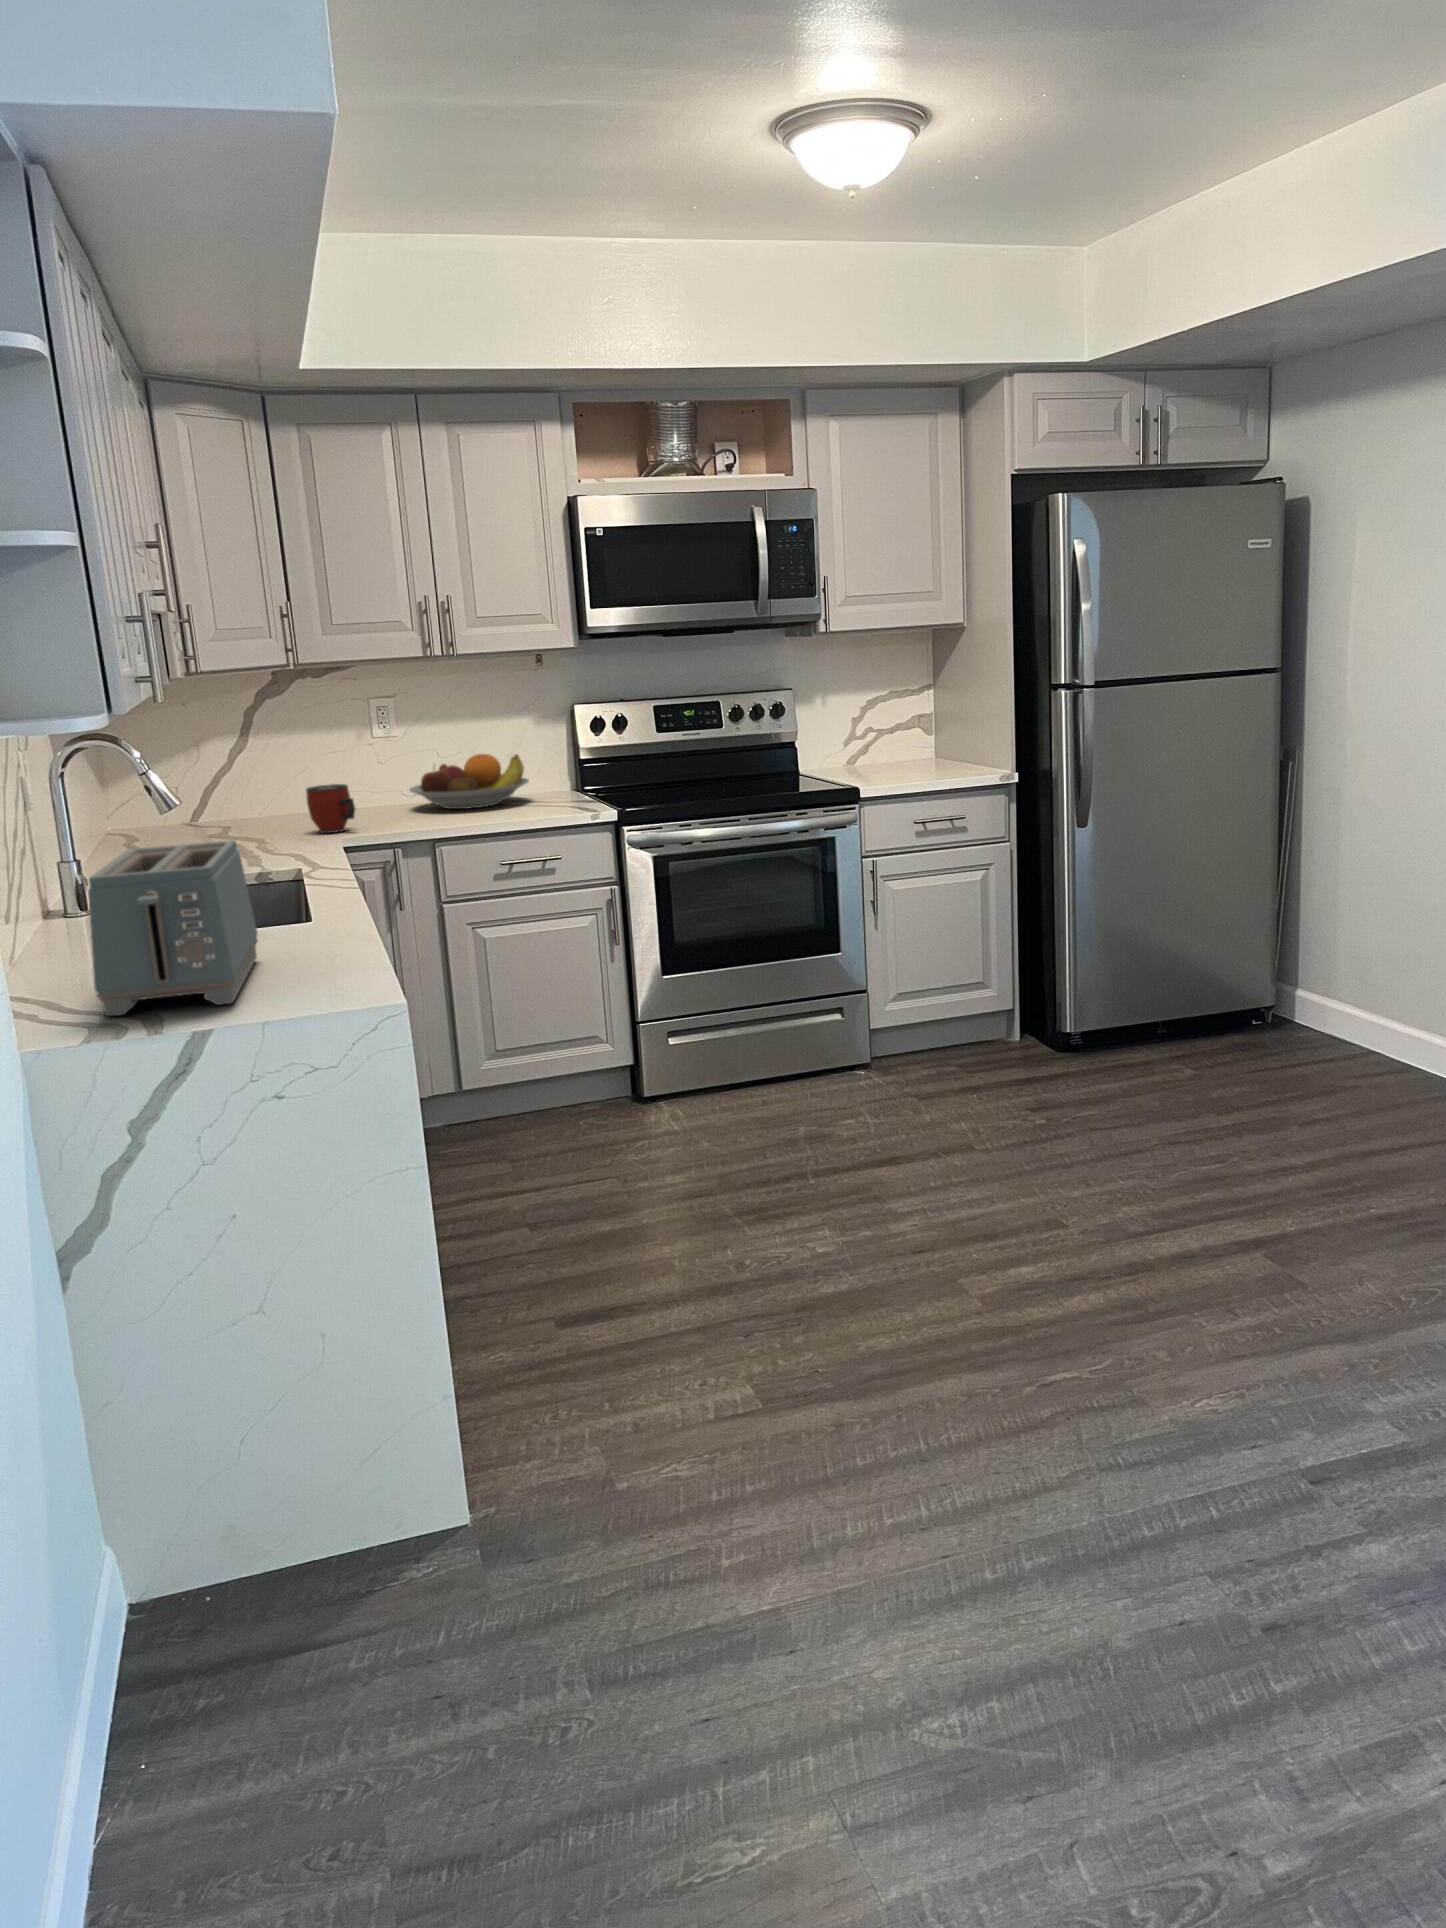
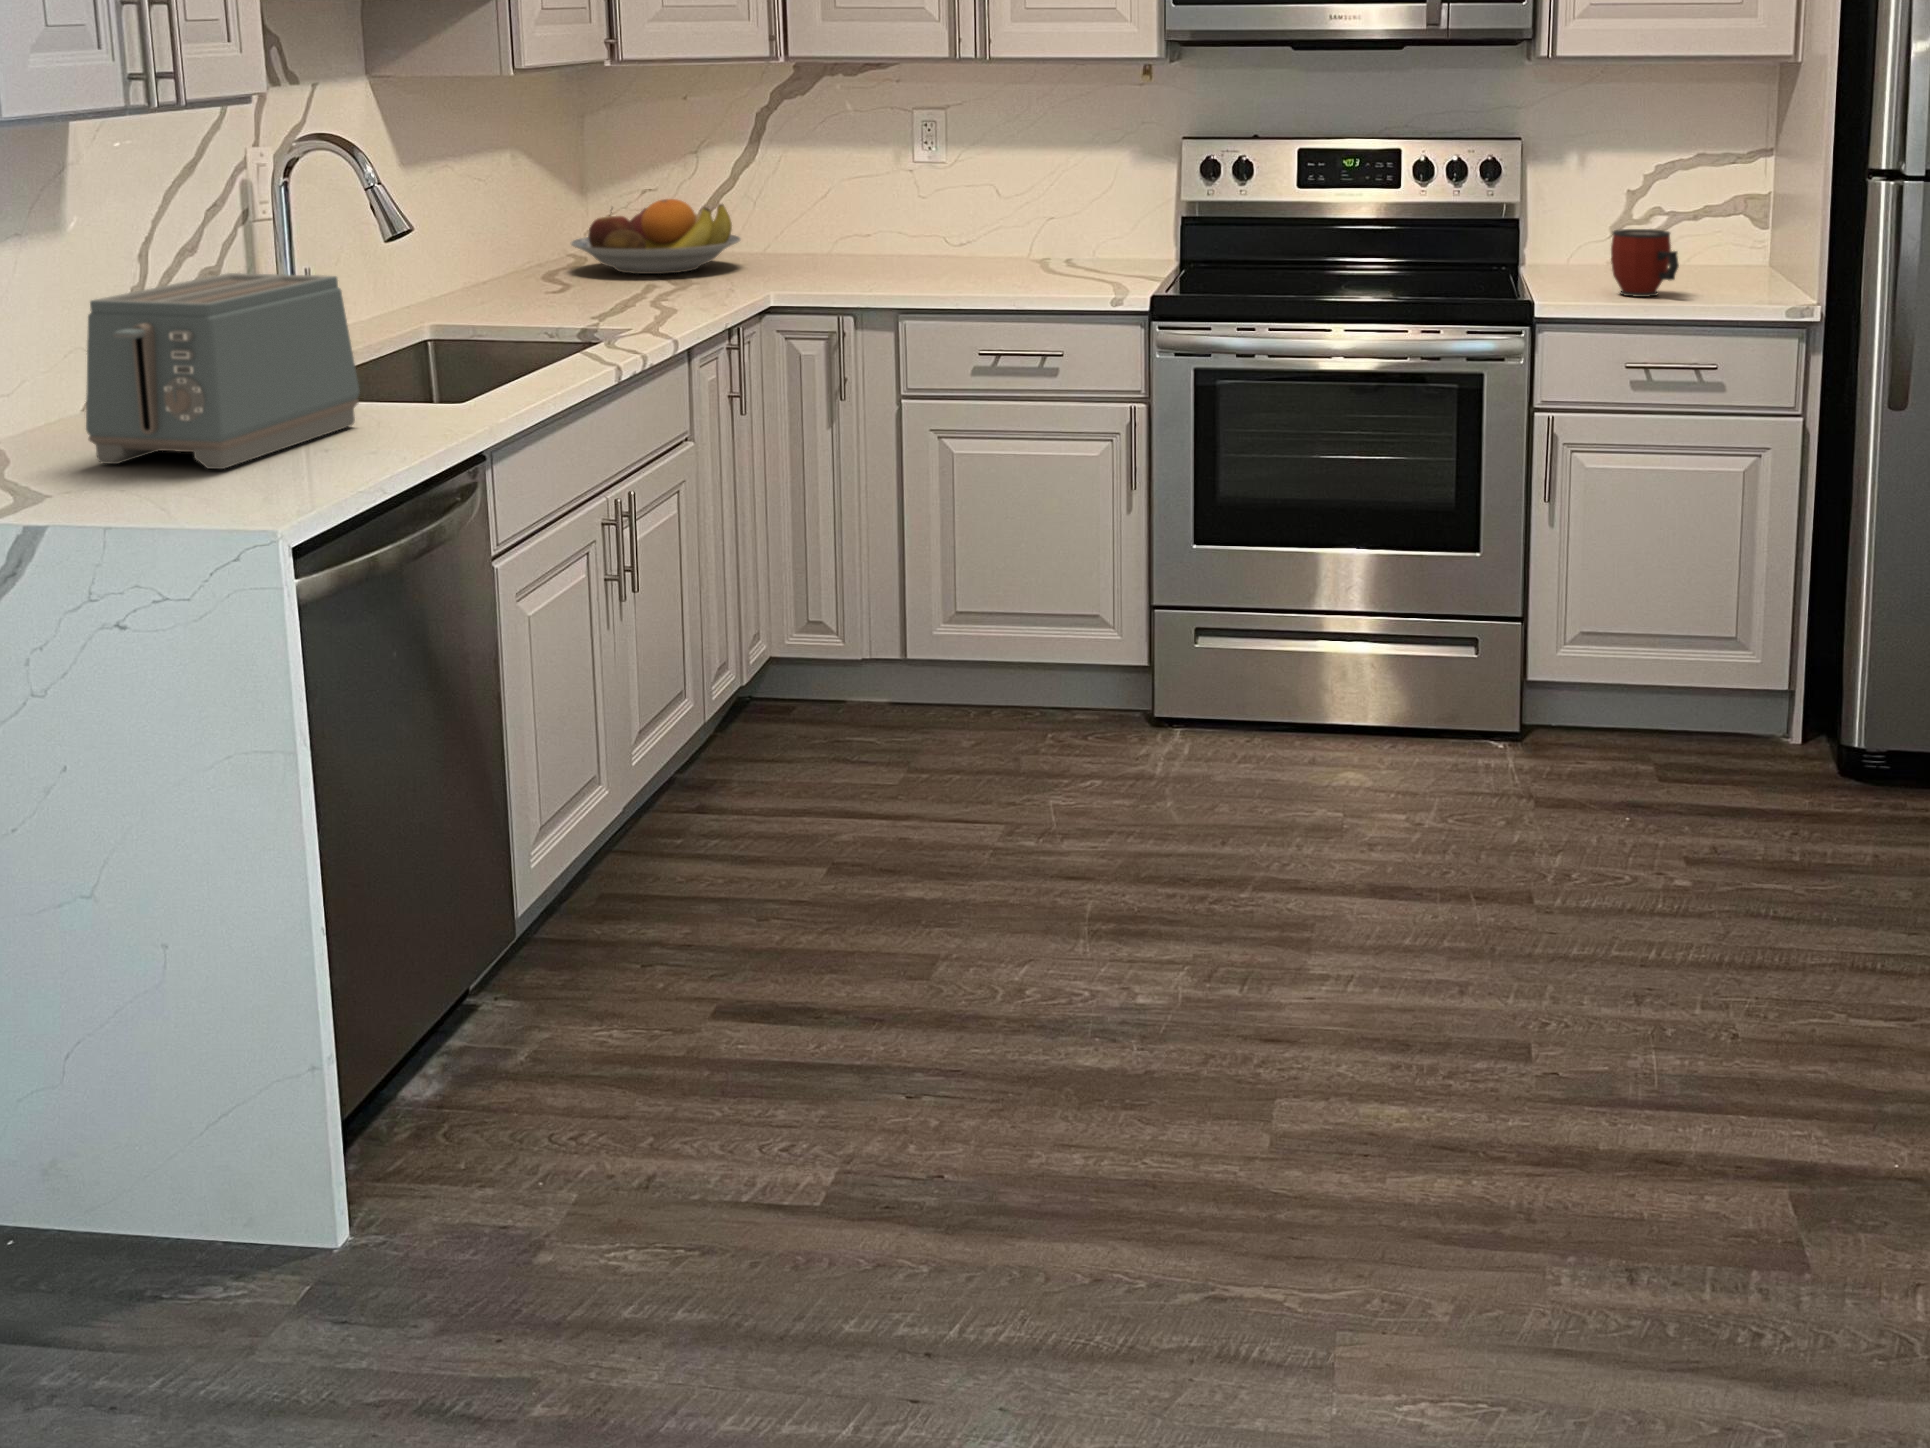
fruit bowl: present [410,754,529,809] -> present [571,199,741,274]
mug: present [306,784,355,833] -> present [1611,229,1679,297]

